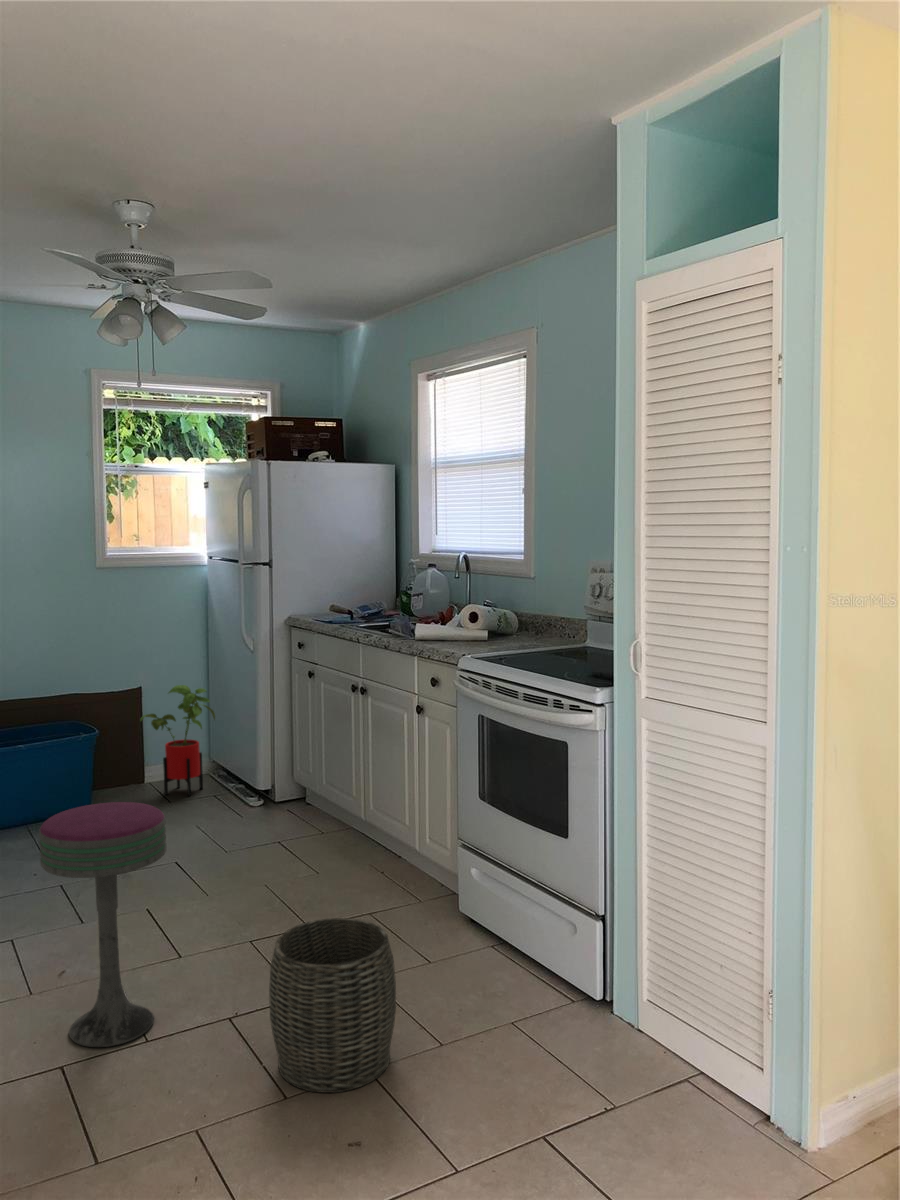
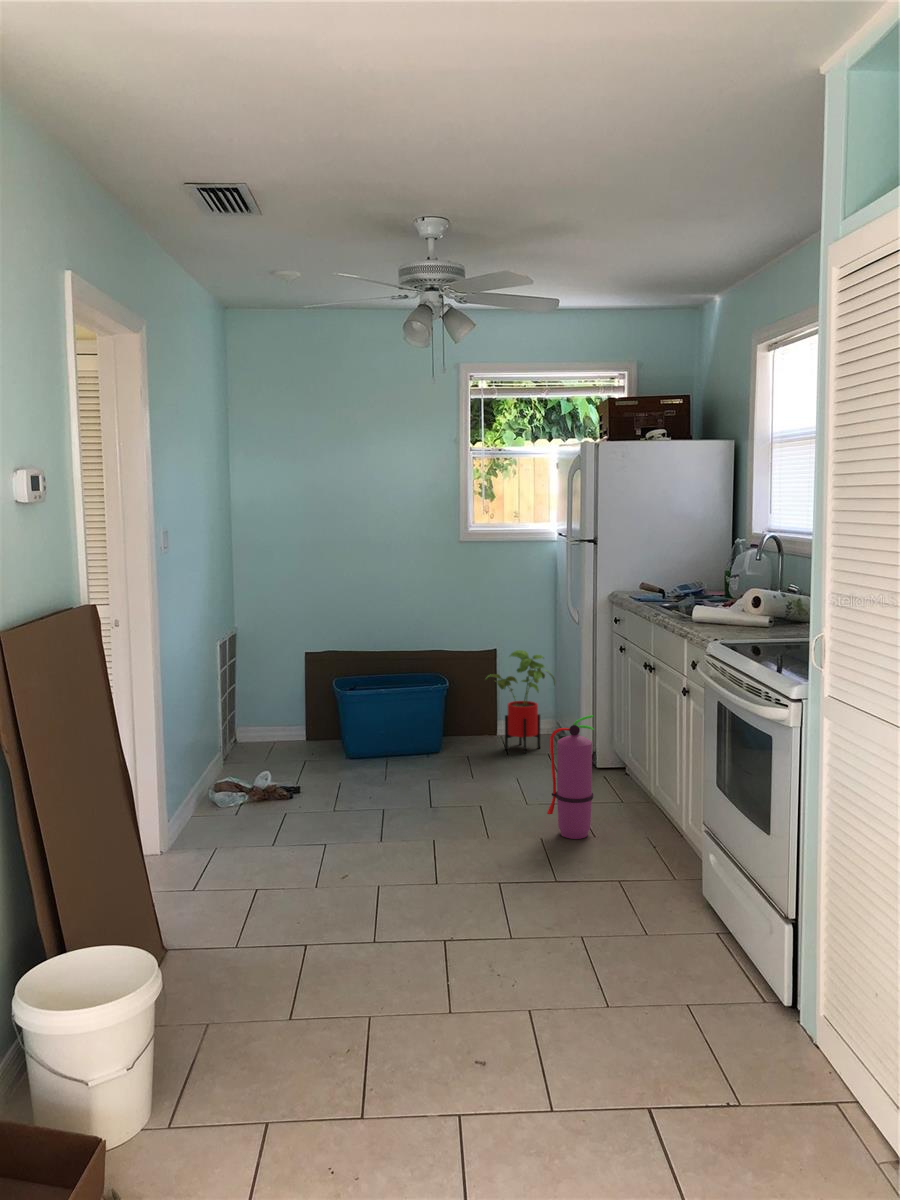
fire extinguisher: none [265,745,313,878] -> present [547,715,594,839]
bar stool: present [39,802,167,1047] -> none [302,741,403,941]
woven basket: present [269,918,396,1093] -> none [452,869,566,1022]

